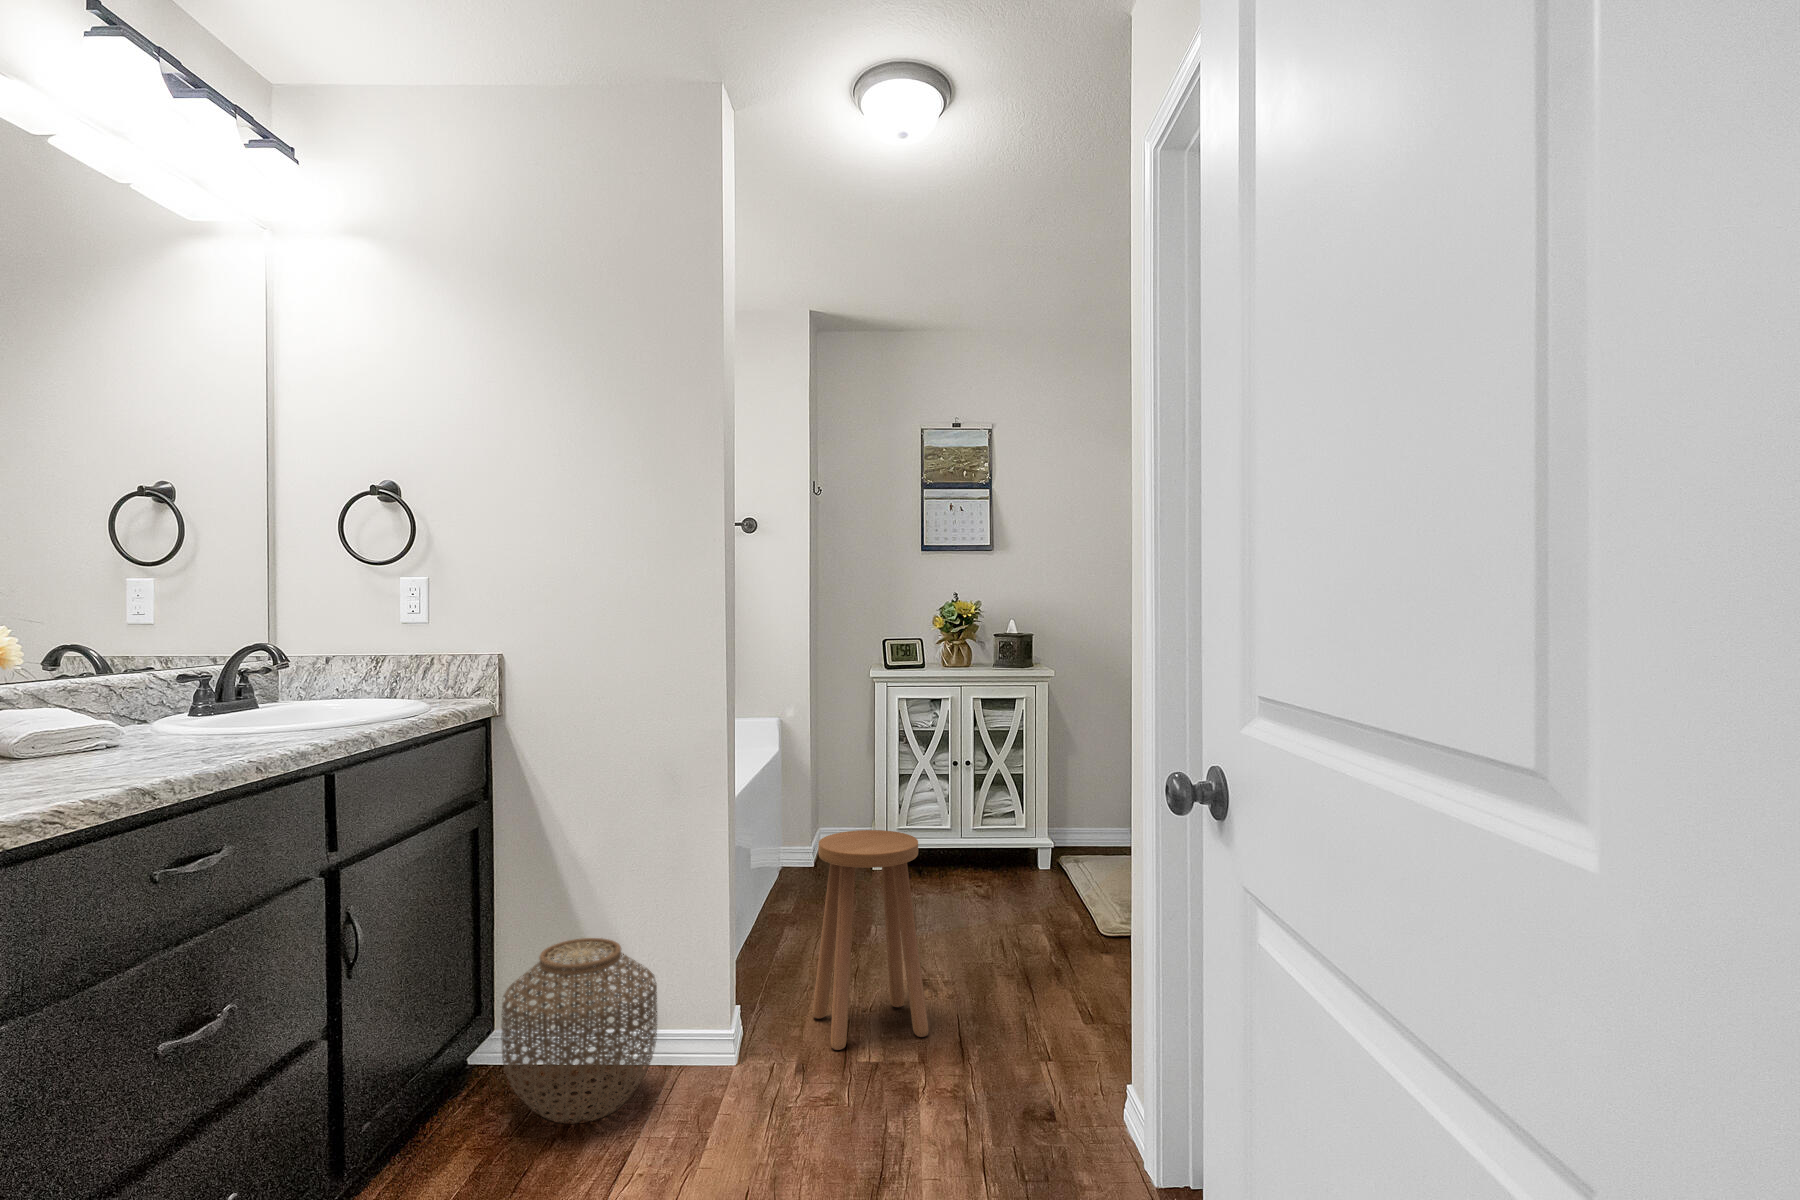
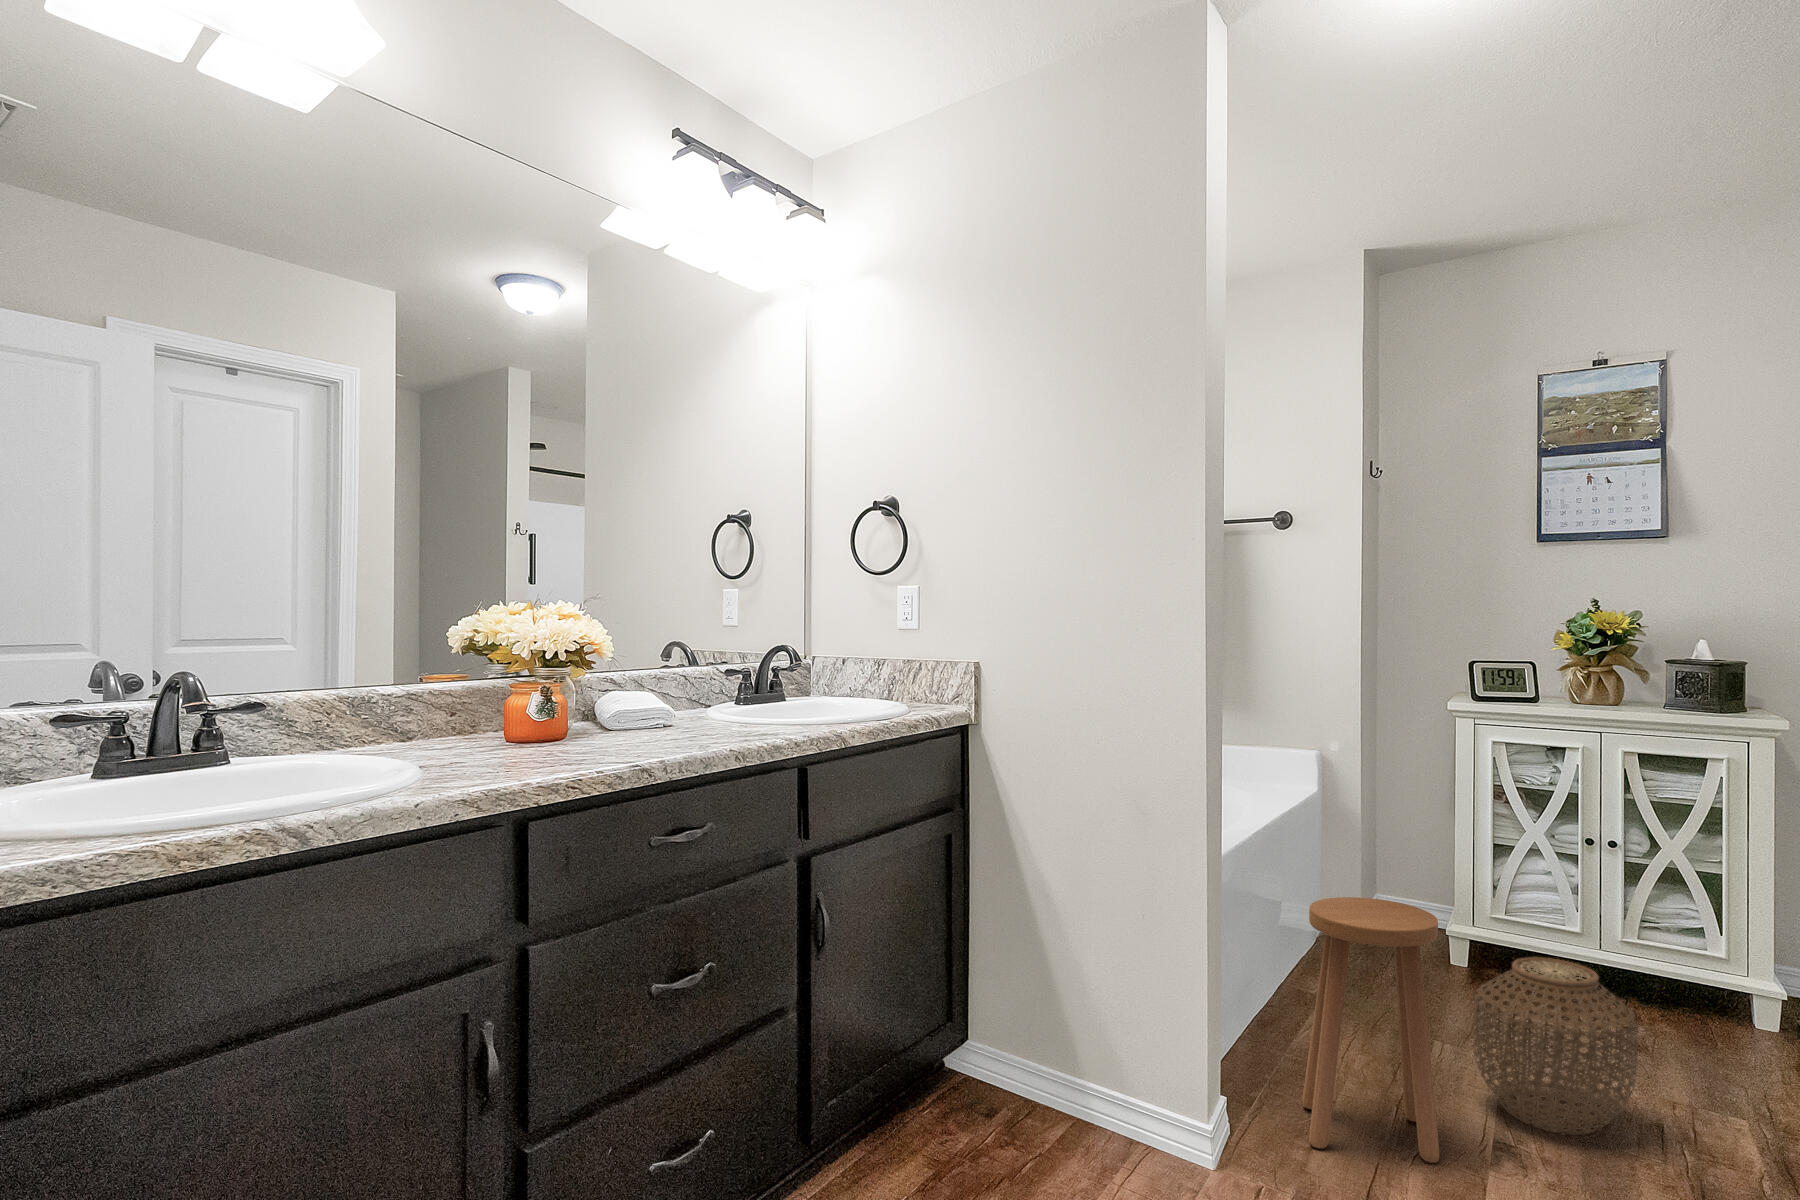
woven basket: present [501,938,657,1123] -> present [1473,957,1638,1135]

